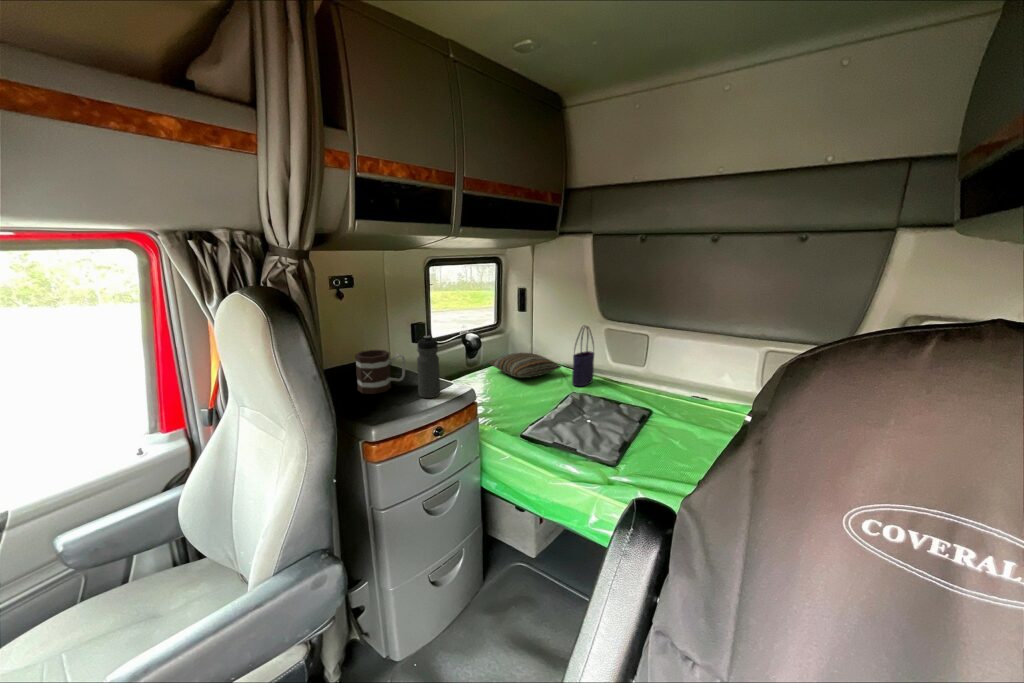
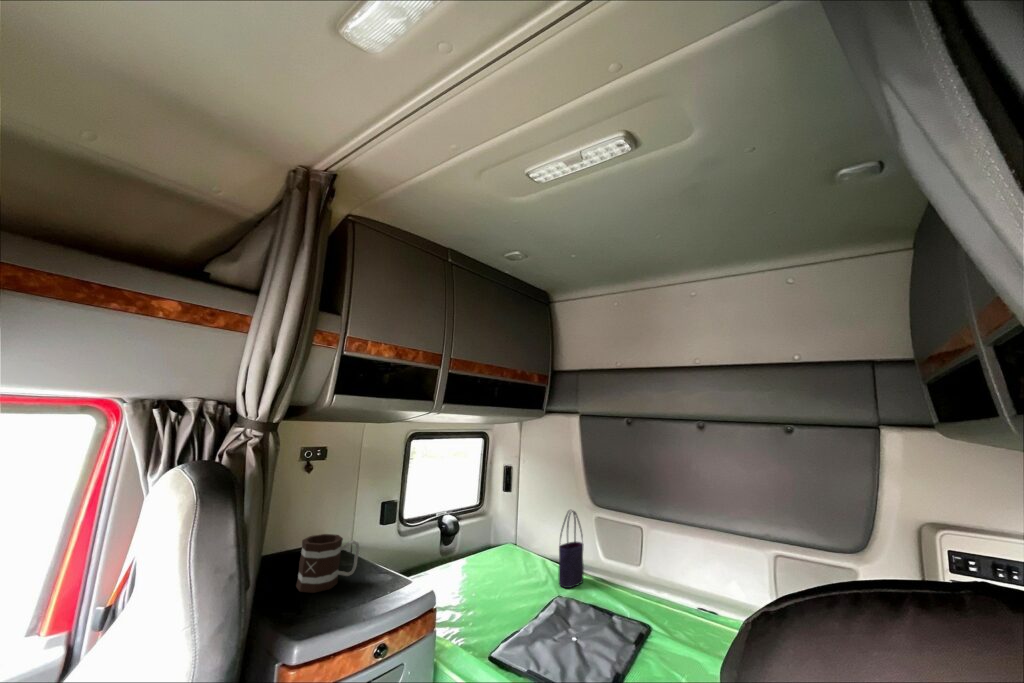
water bottle: present [417,336,440,398] -> none [366,519,397,601]
pillow: present [490,353,561,378] -> none [465,541,547,573]

